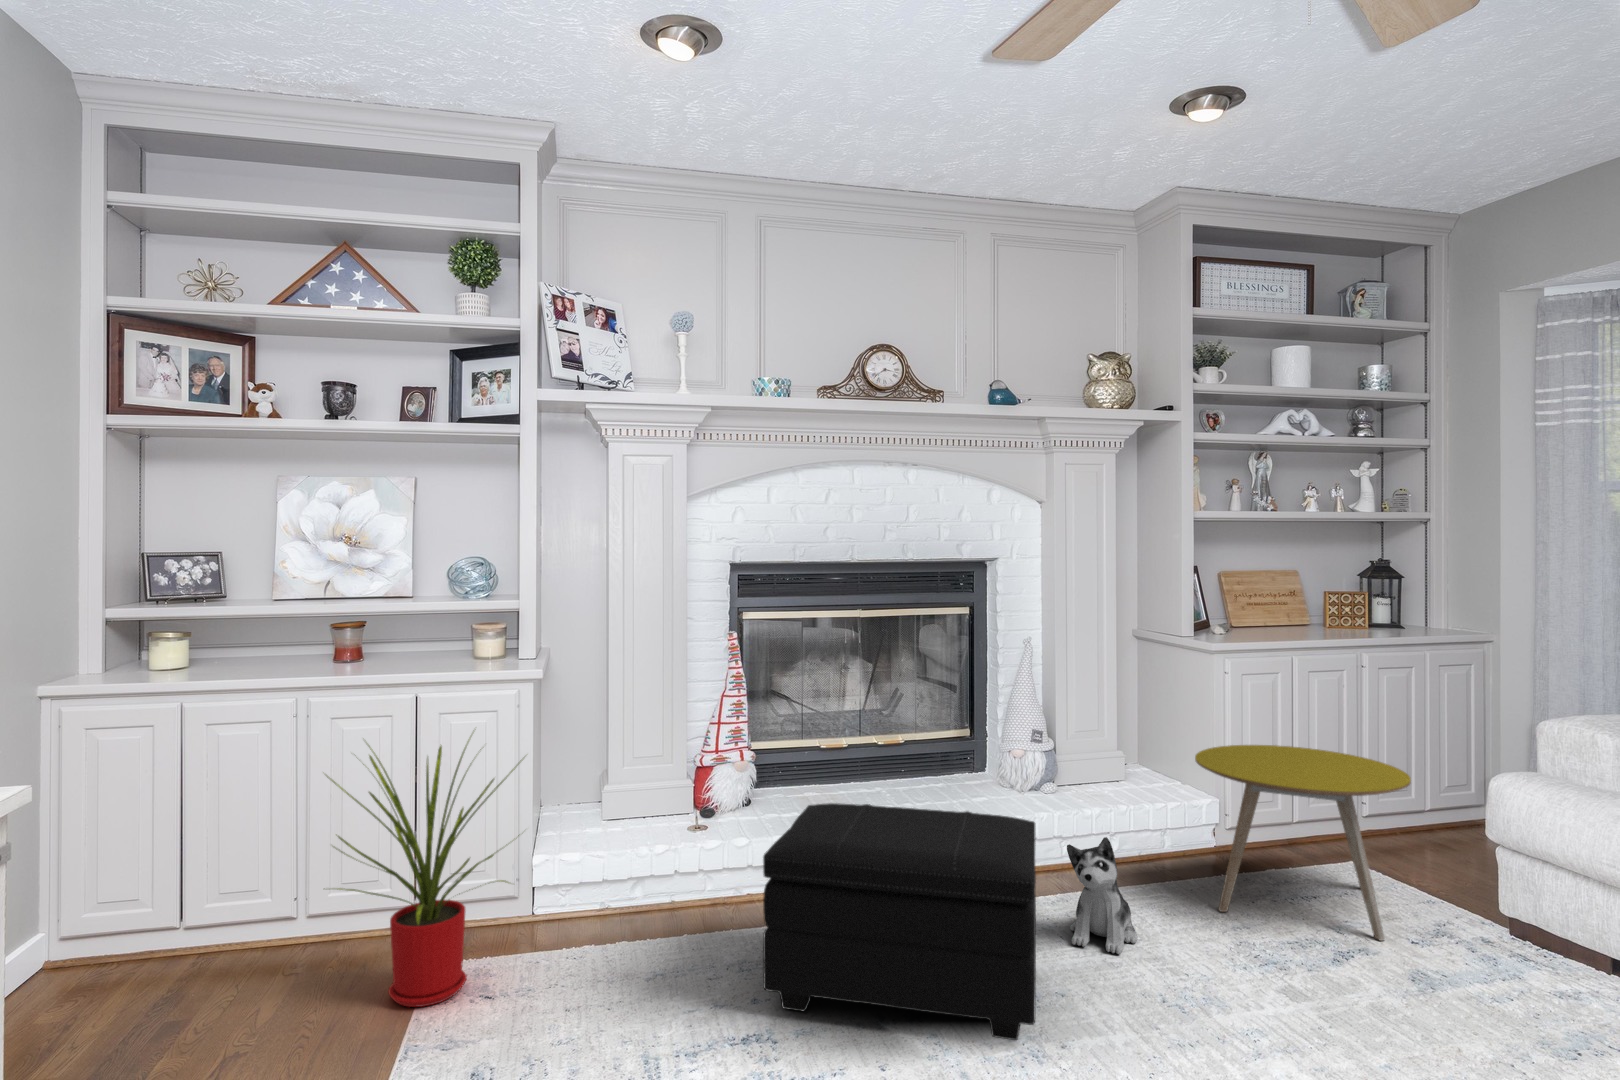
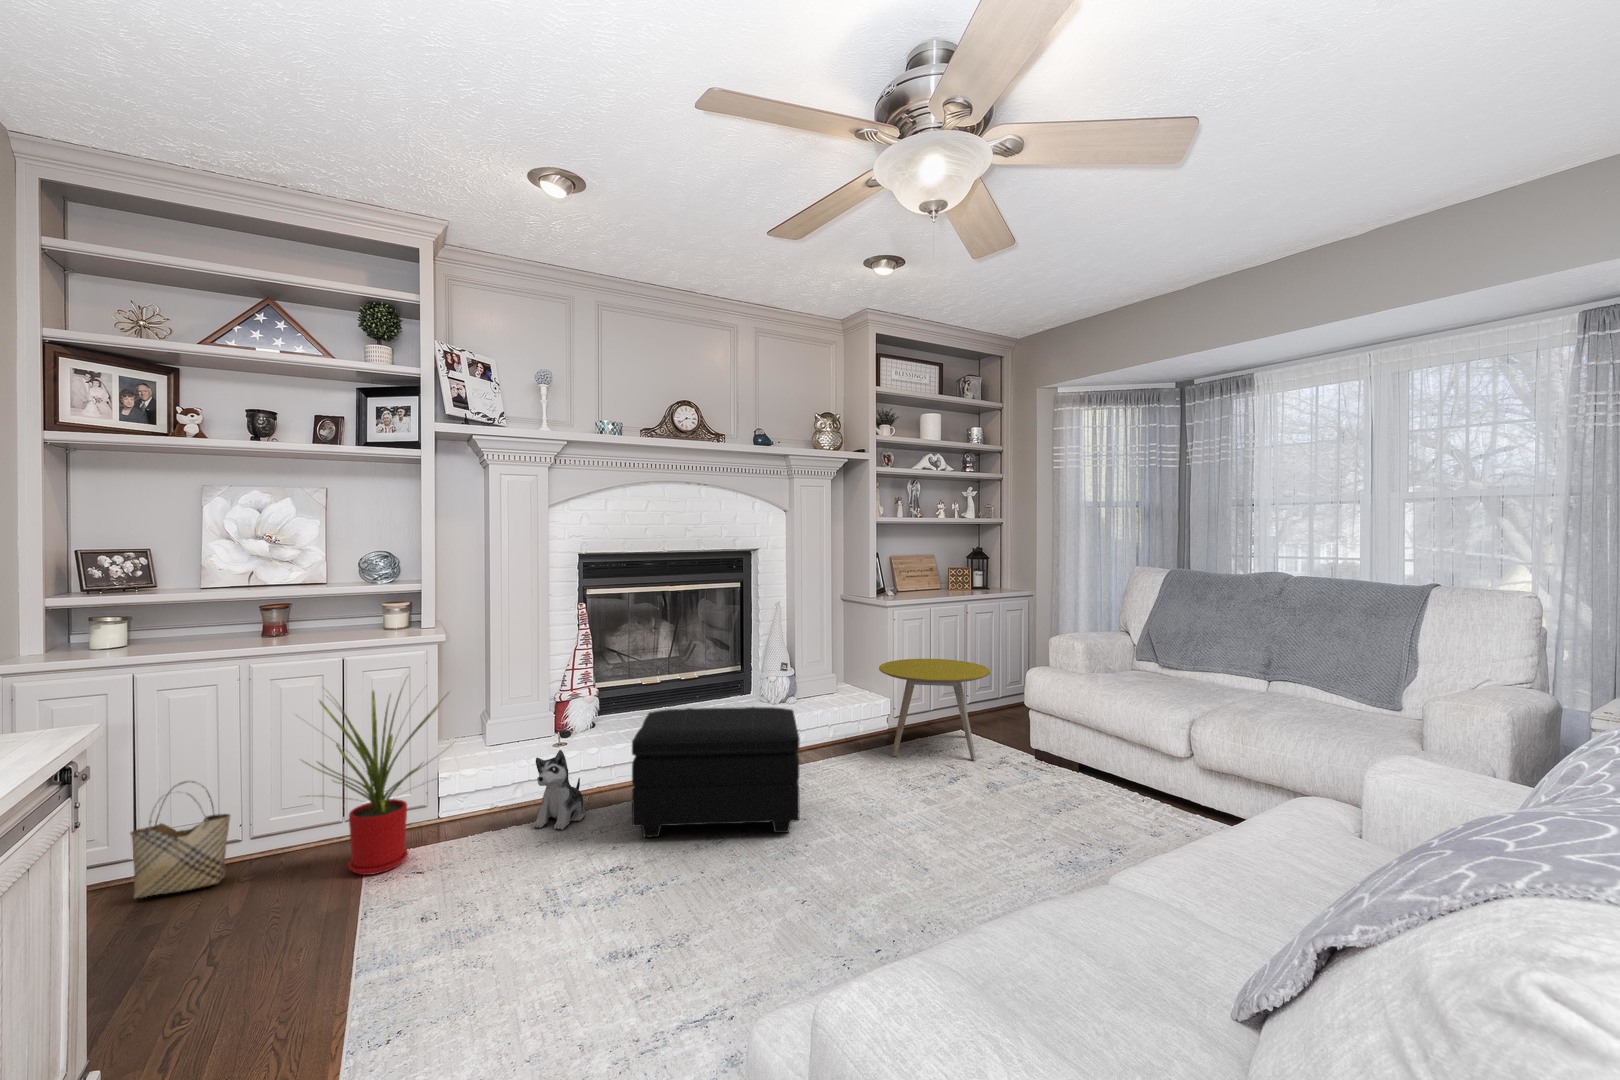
plush toy: present [1067,837,1137,954] -> present [533,750,585,830]
woven basket: none [154,848,268,995] -> present [130,781,230,899]

